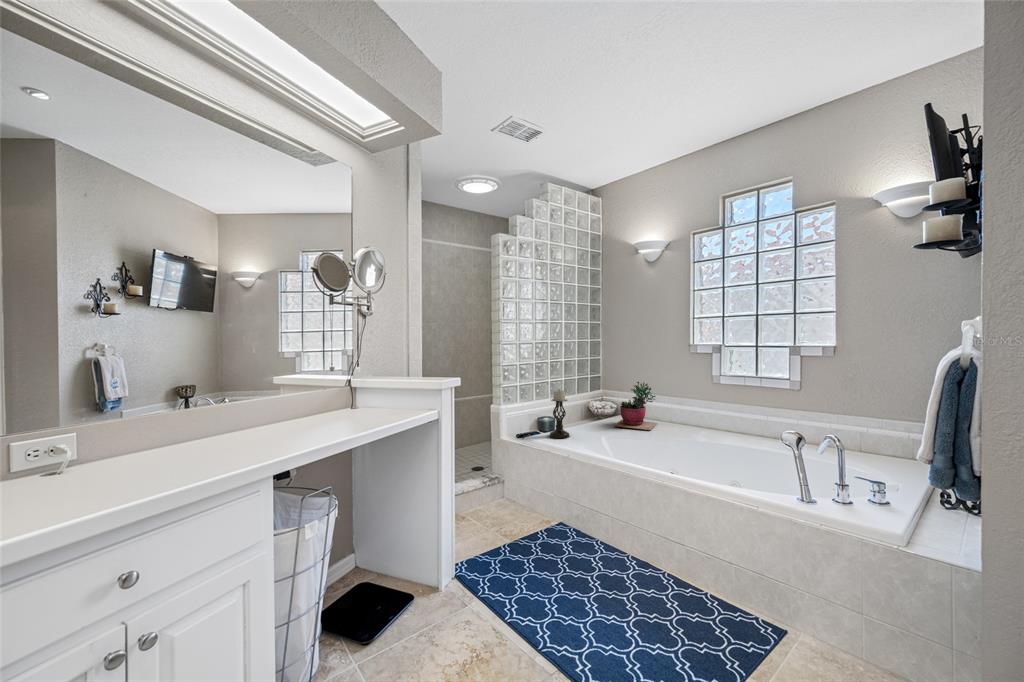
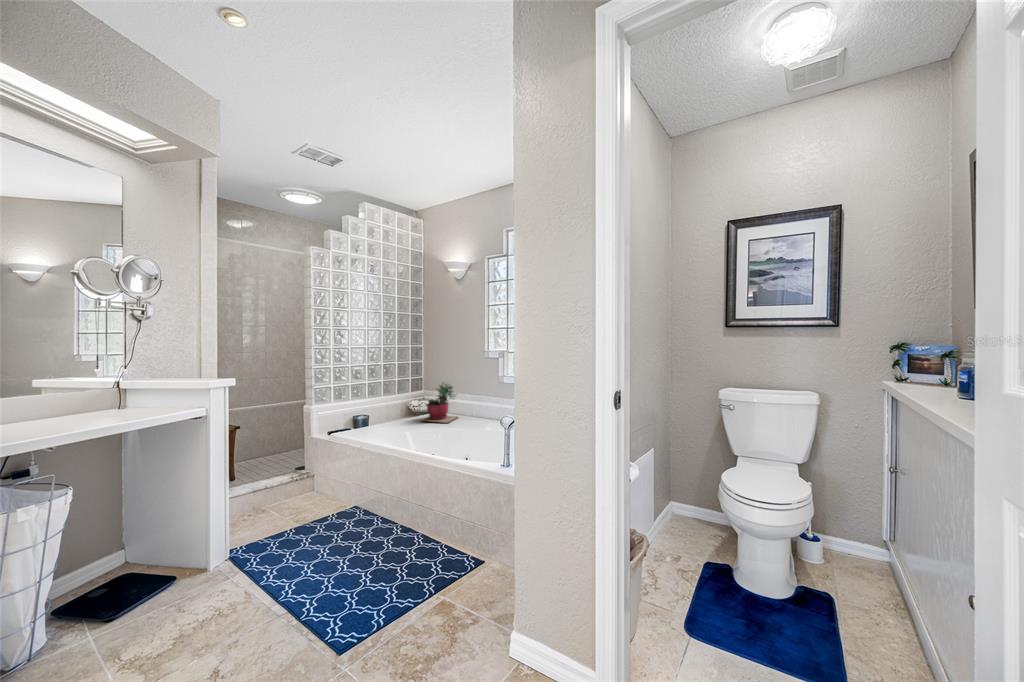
candle holder: present [550,389,569,438] -> none [356,390,375,433]

